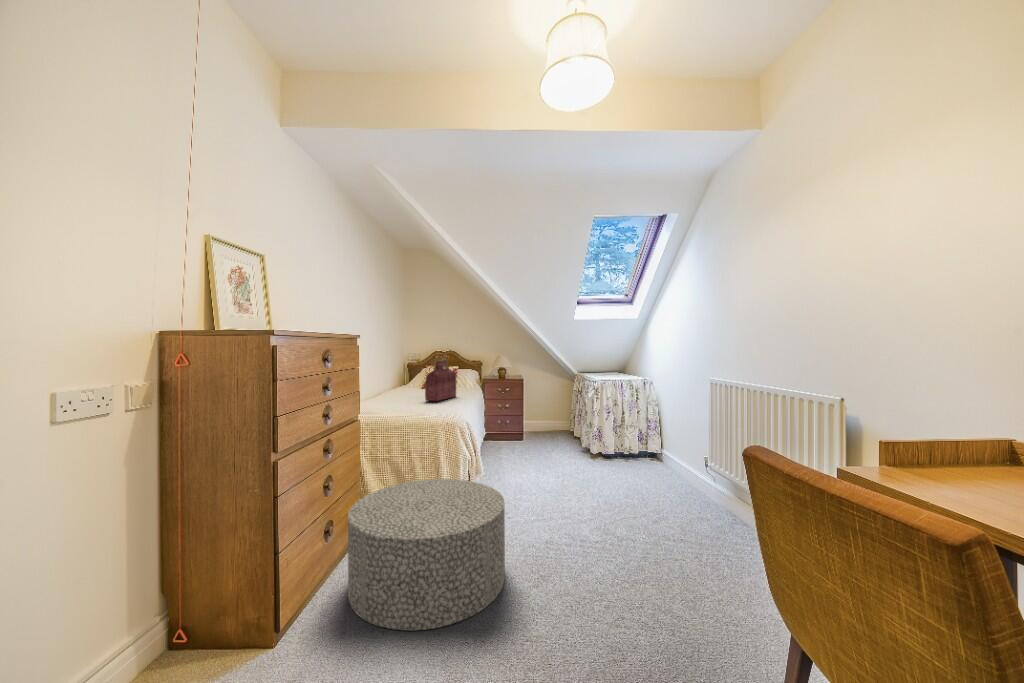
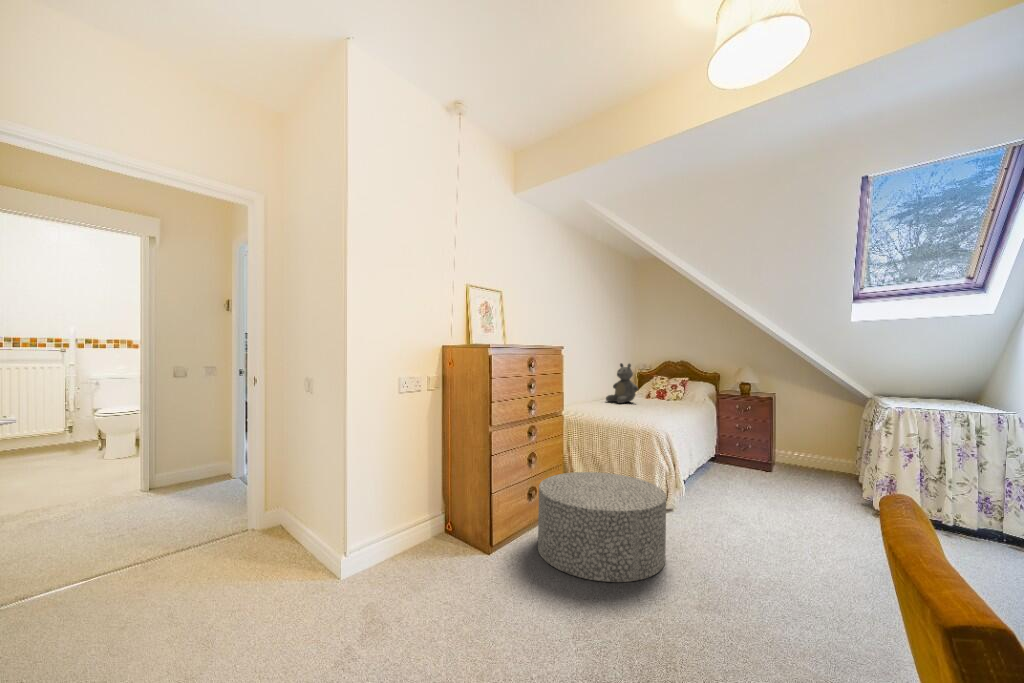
teddy bear: none [384,353,419,397] -> present [606,363,638,403]
handbag: present [425,354,456,401] -> none [637,366,673,410]

